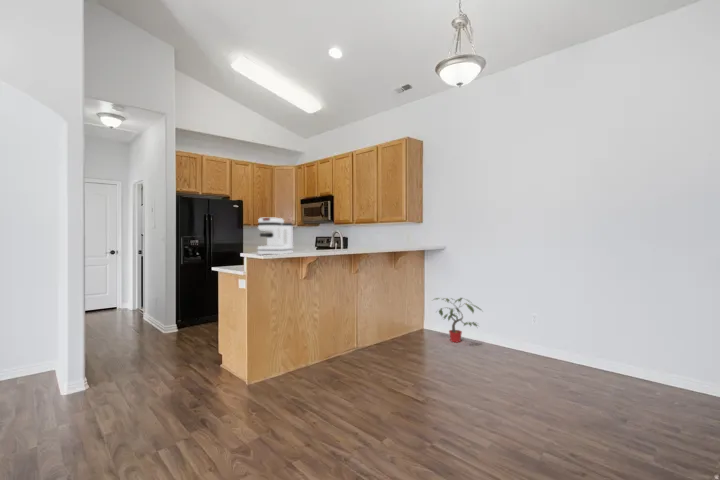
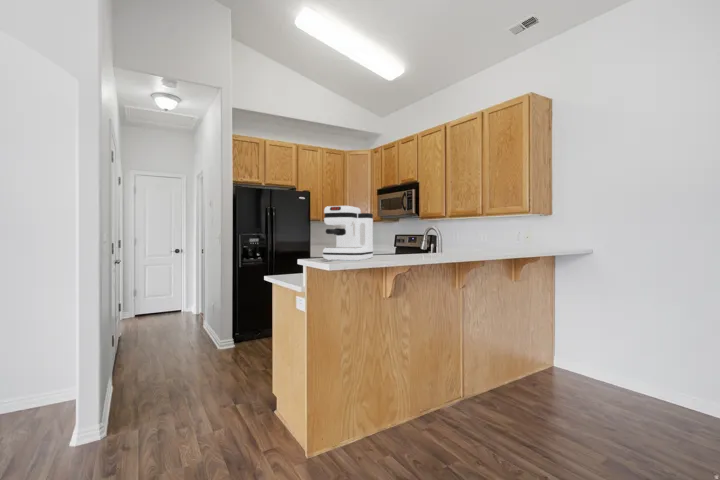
potted plant: present [436,298,481,342] -> none [573,326,673,395]

